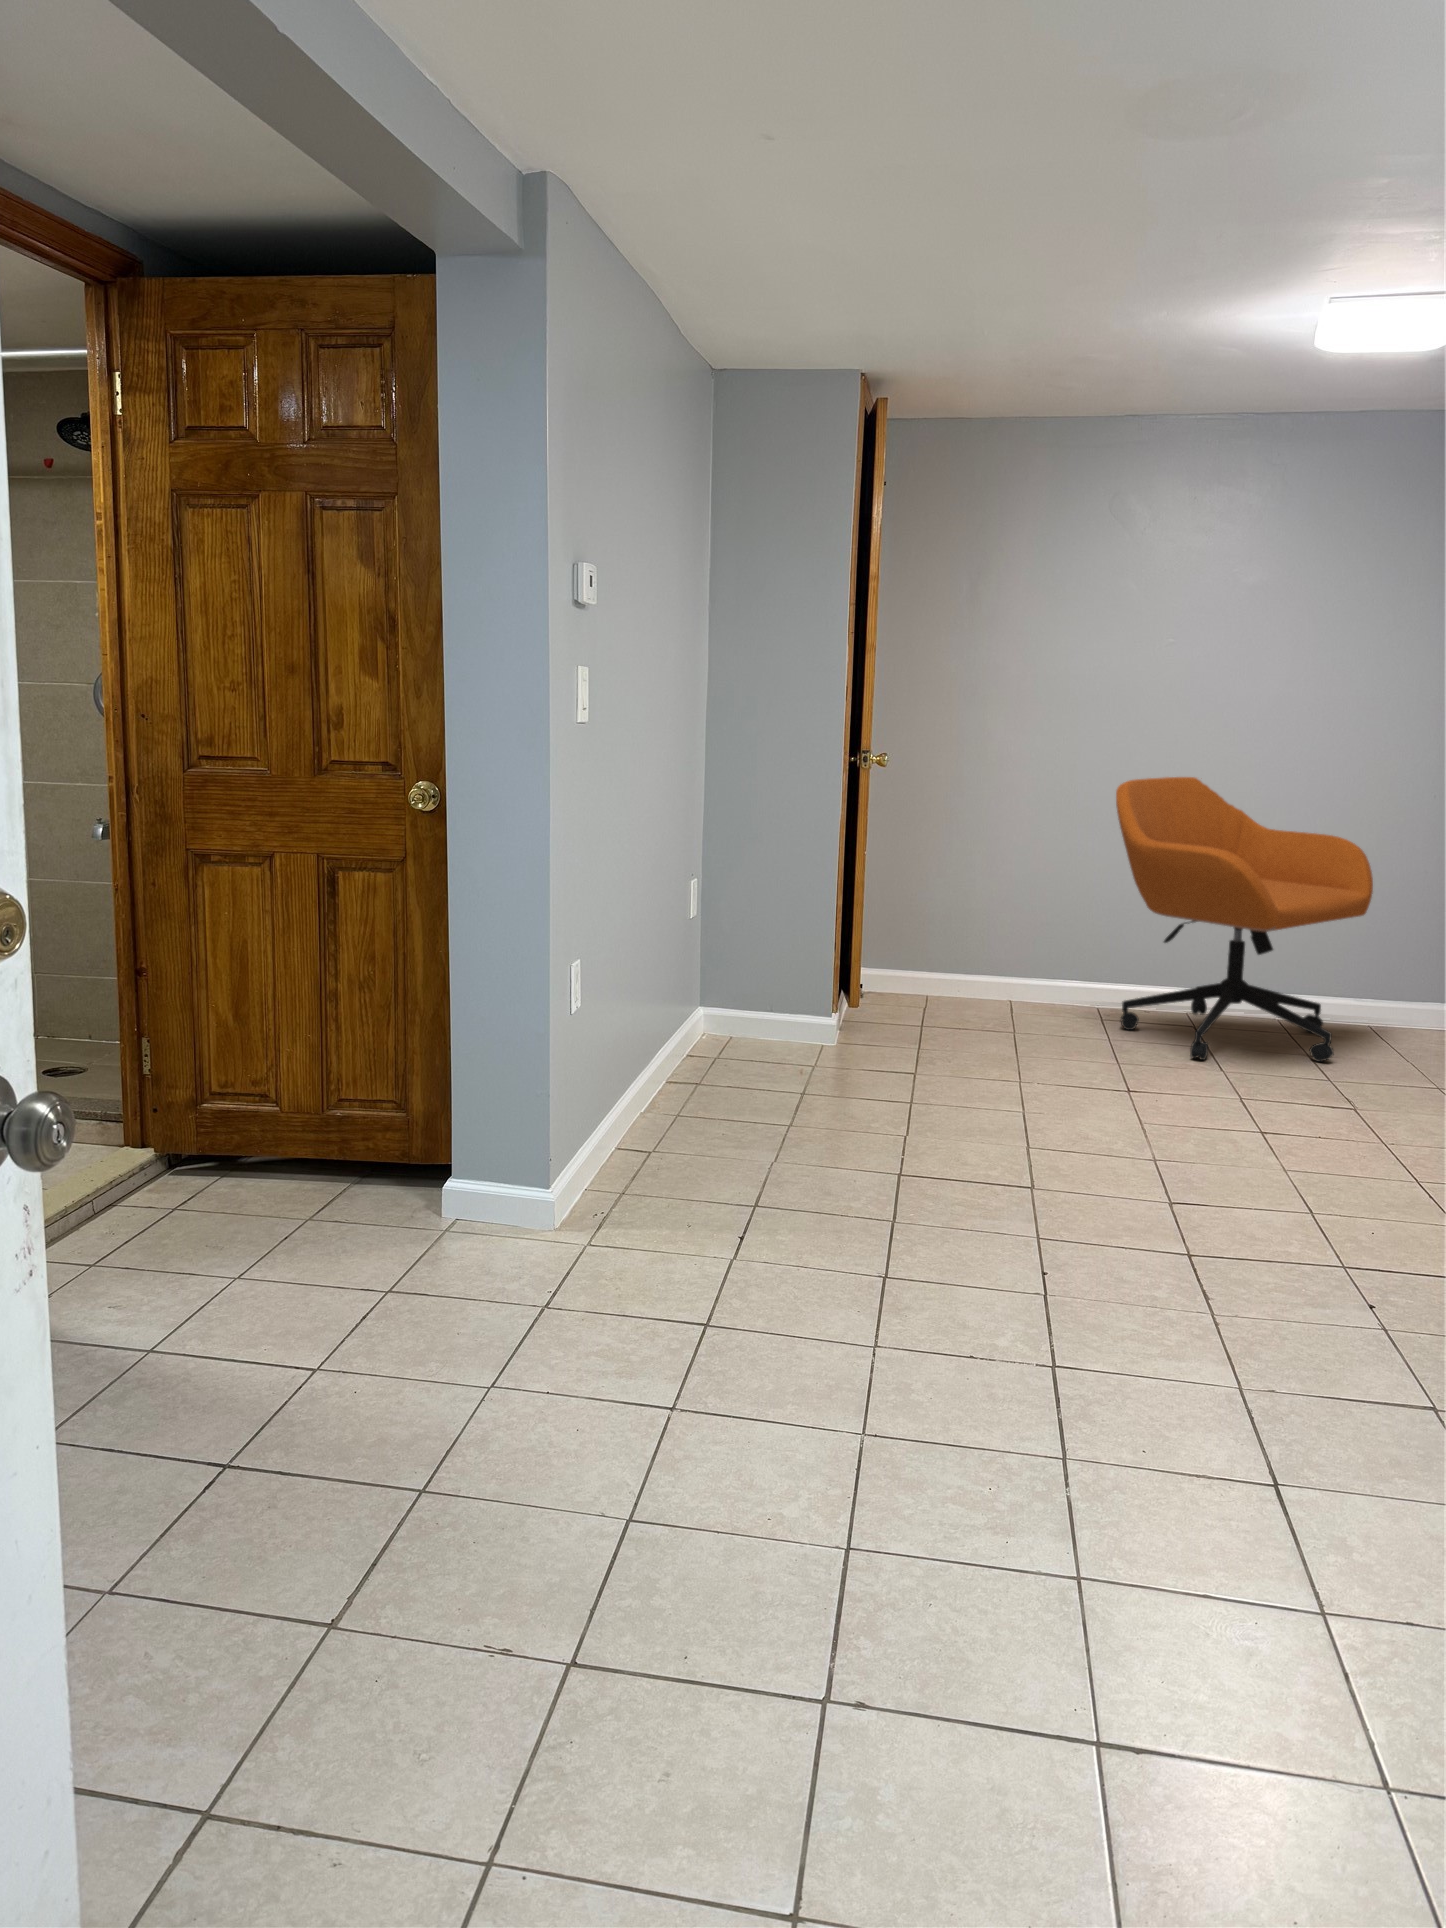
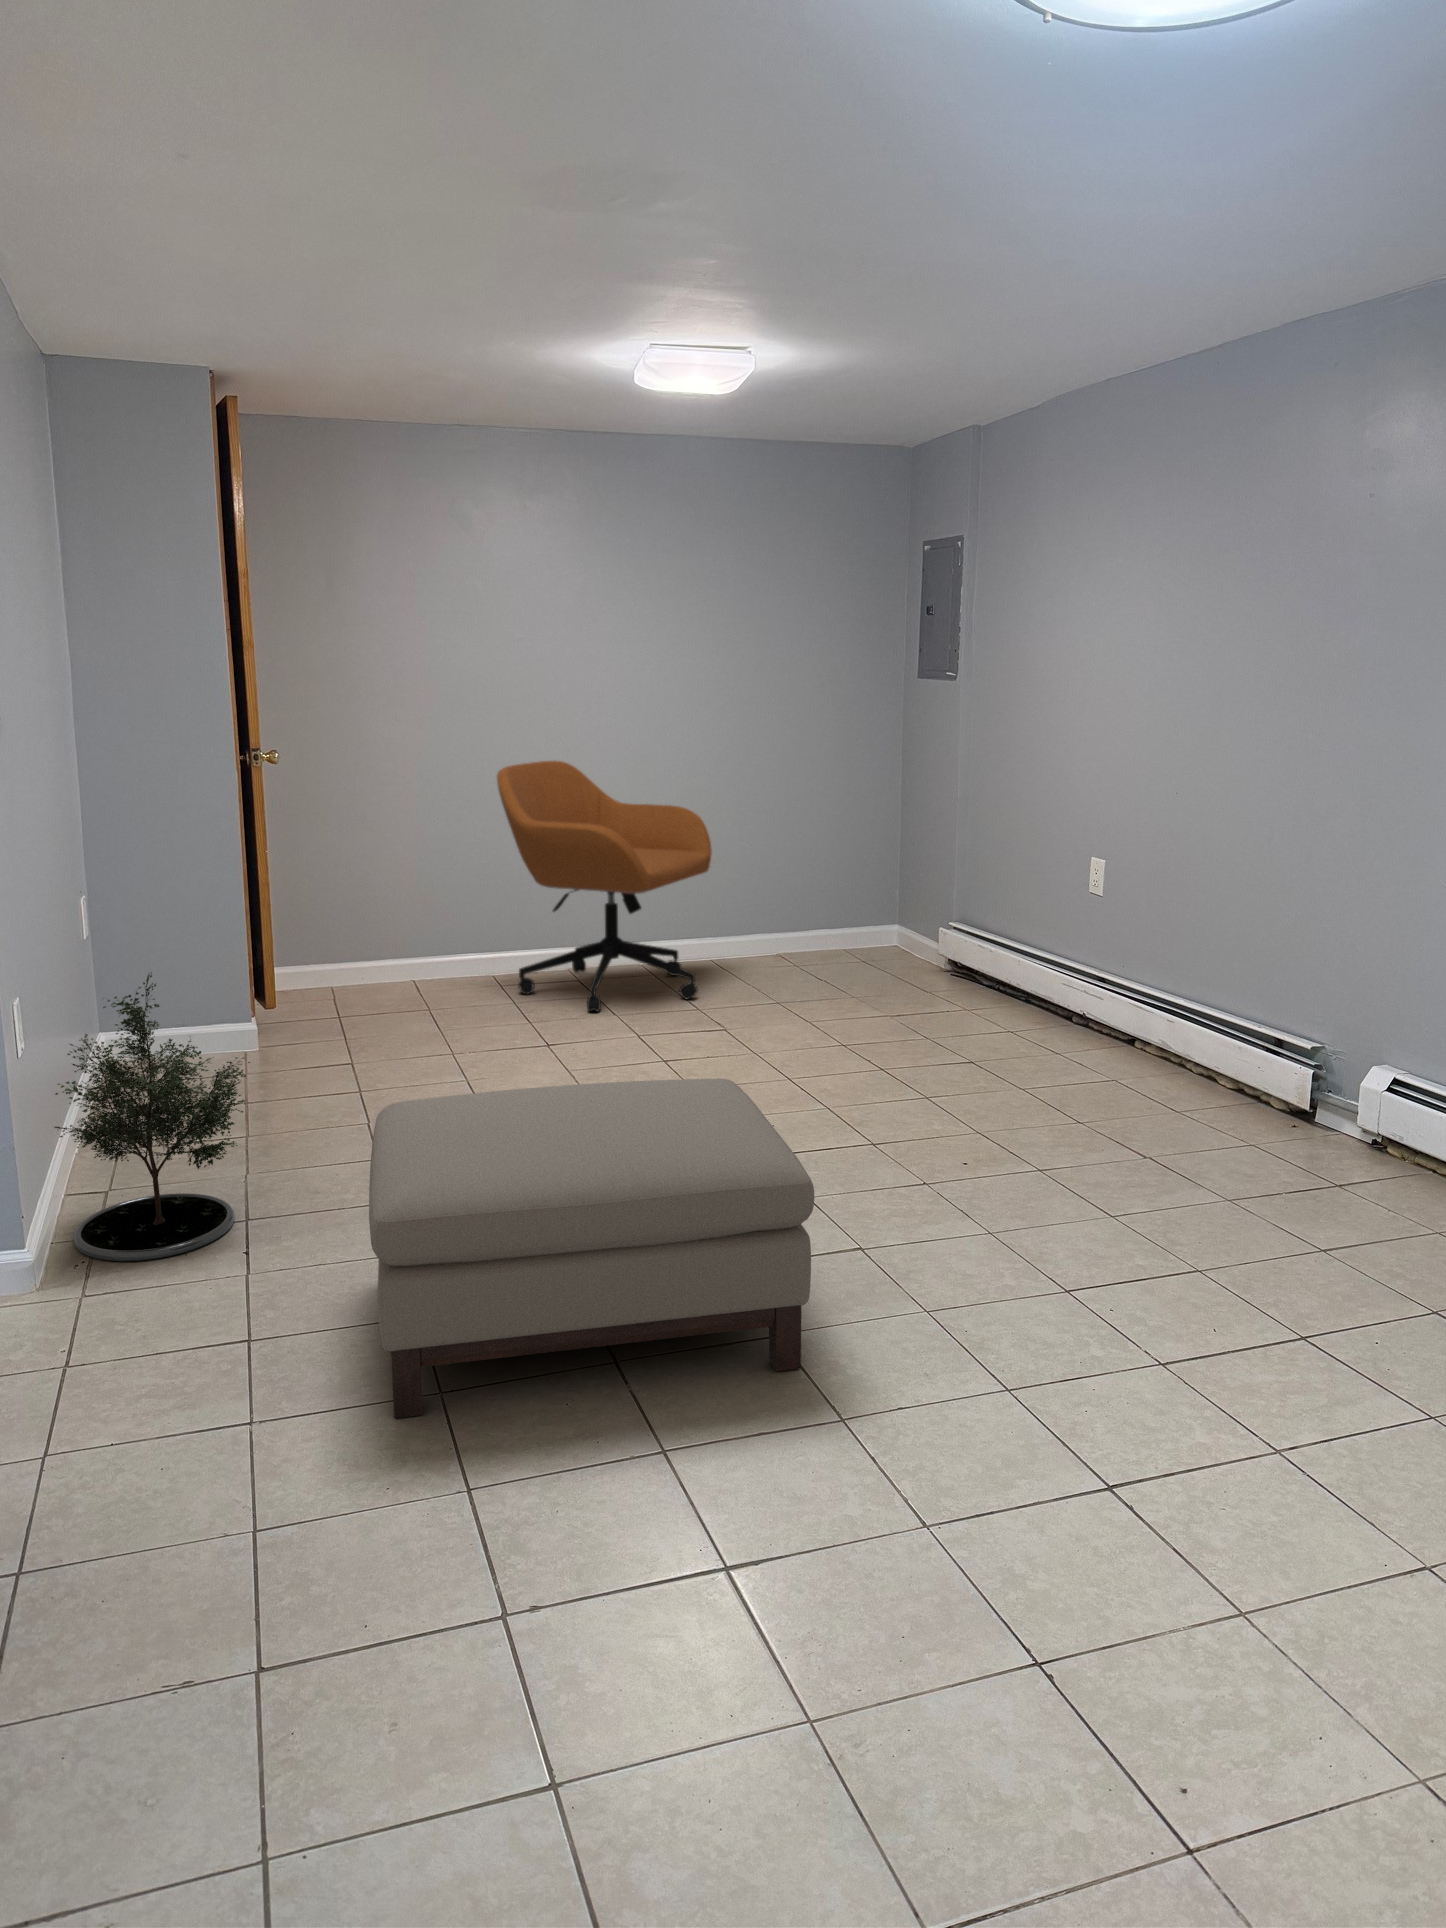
potted tree: none [591,950,768,1227] -> present [55,972,250,1261]
ottoman: none [794,1115,1332,1535] -> present [369,1078,814,1418]

